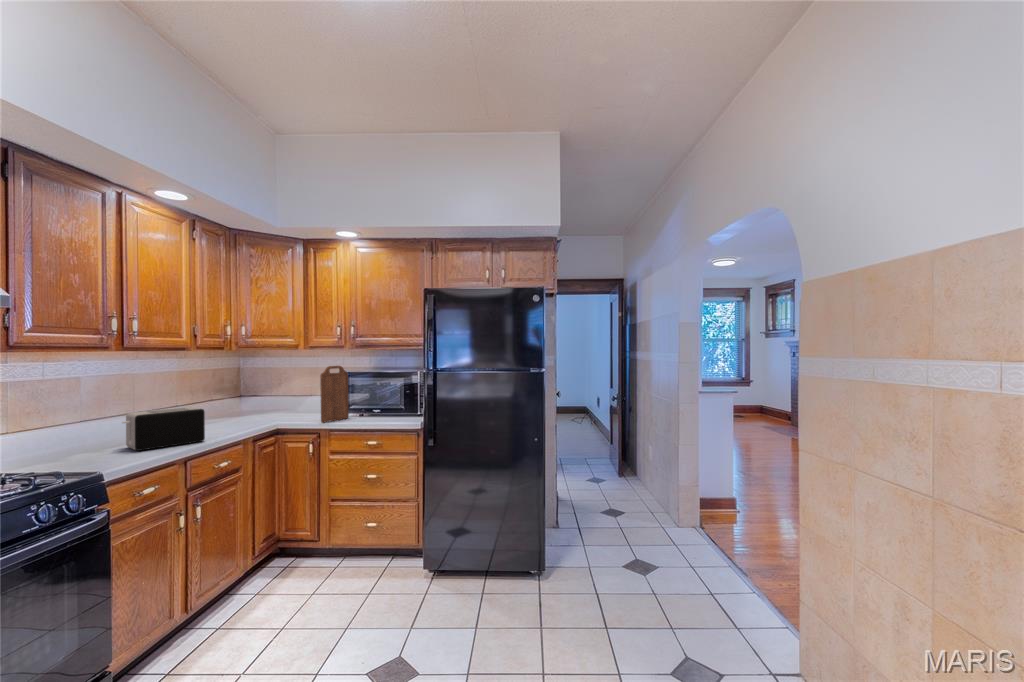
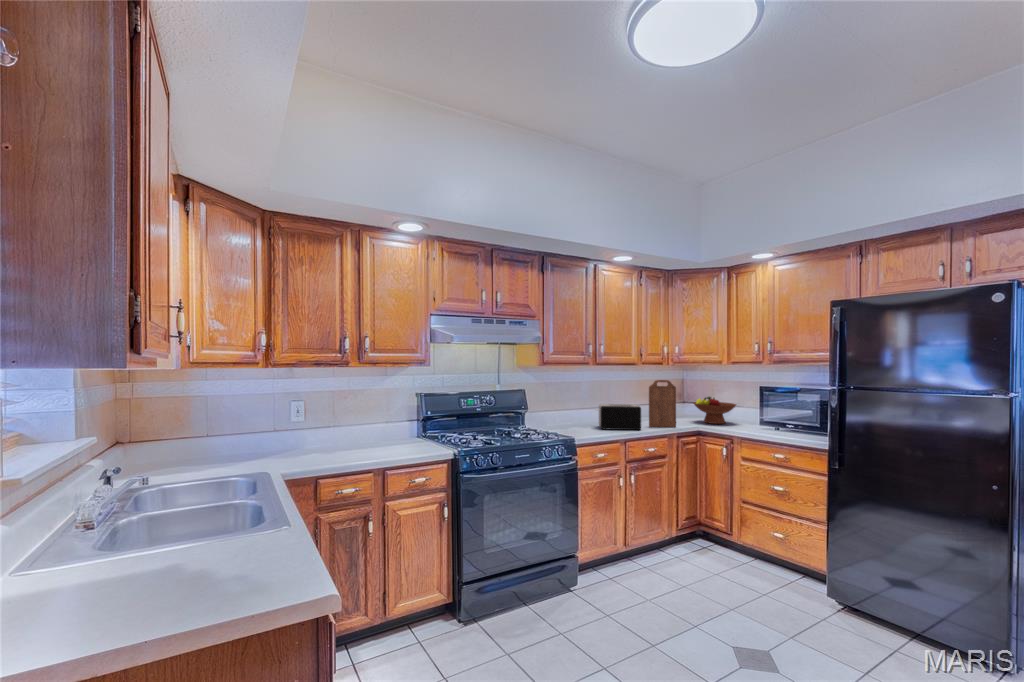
cutting board: present [320,366,349,422] -> present [649,380,676,427]
fruit bowl: none [263,388,315,419] -> present [693,397,736,424]

